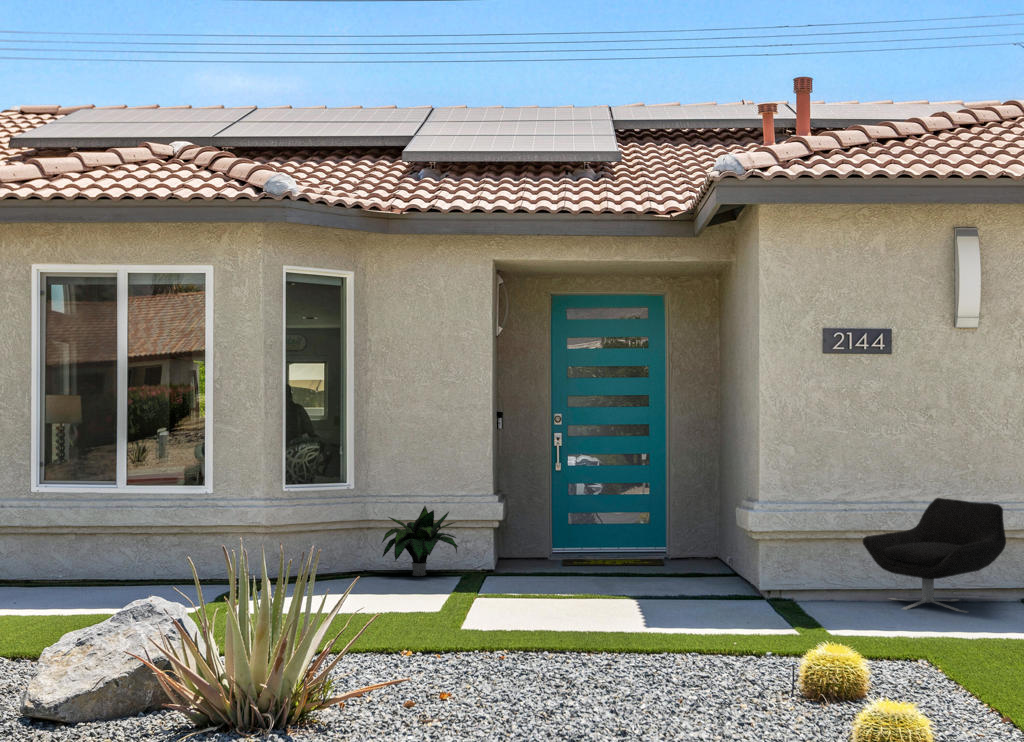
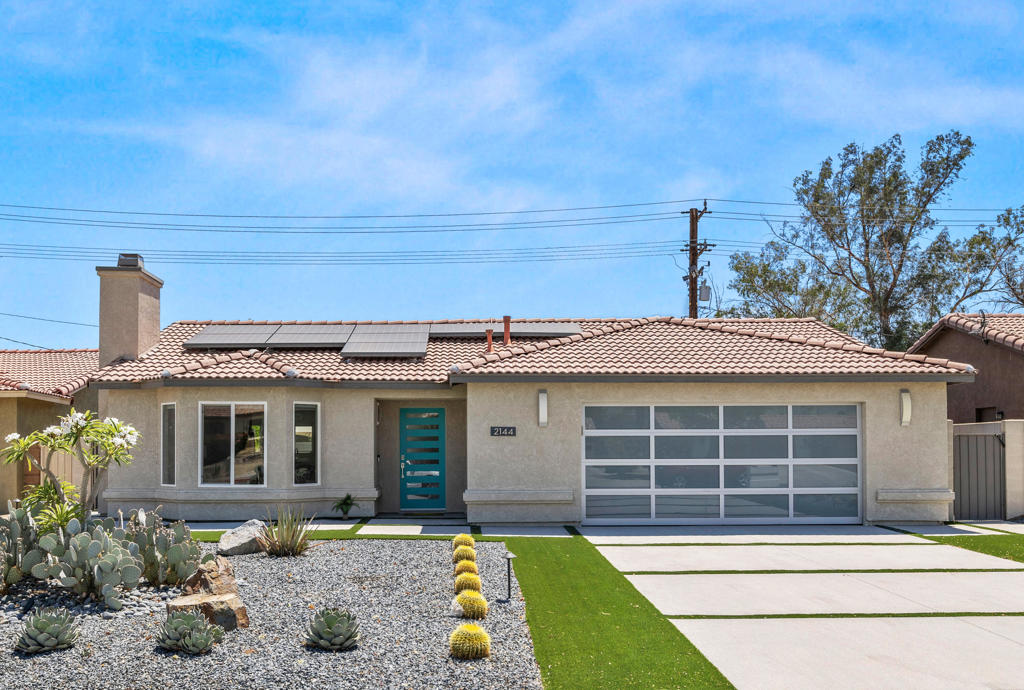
lounge chair: present [863,498,1006,613] -> none [502,487,550,527]

